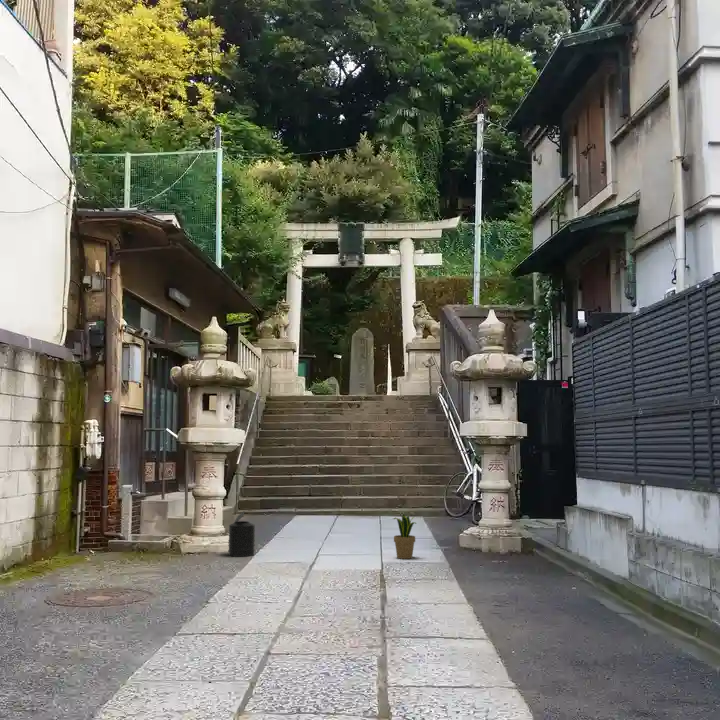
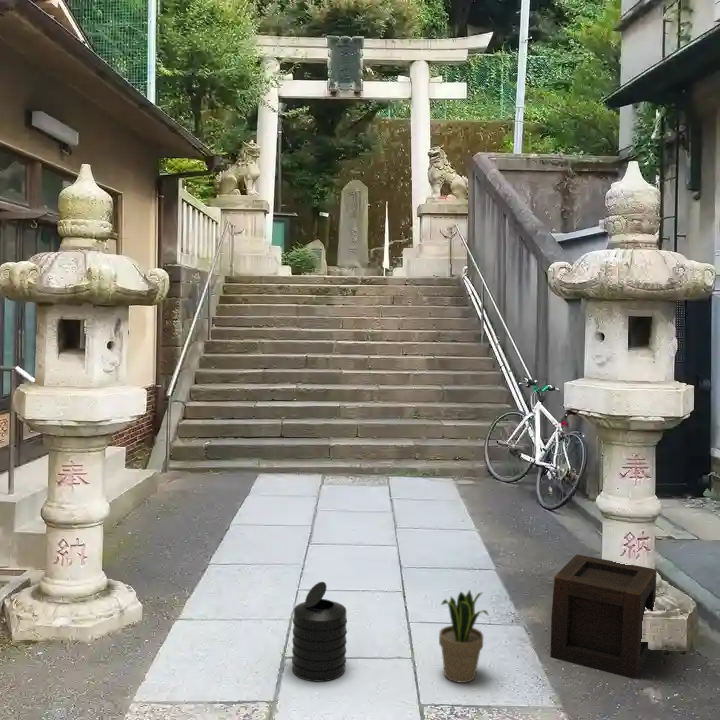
wooden crate: none [452,510,507,558] -> present [551,555,657,679]
trash can: present [228,512,255,557] -> present [292,582,347,681]

